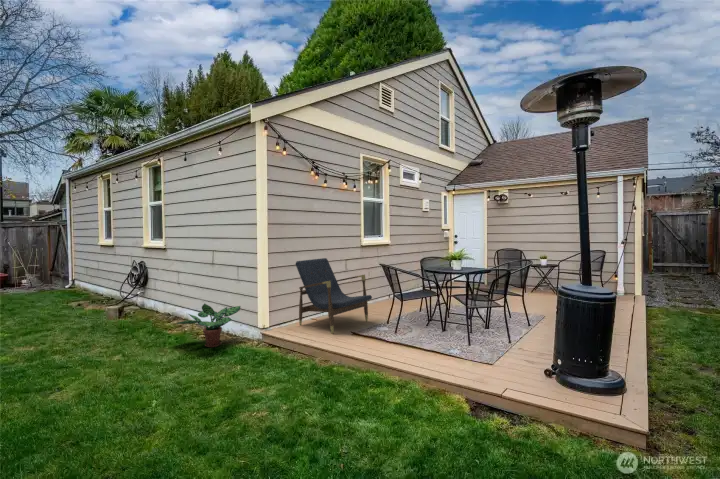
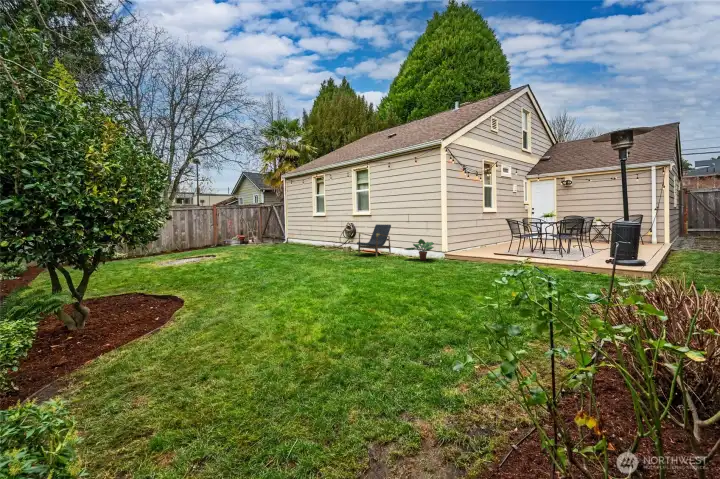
lounge chair: present [296,258,372,334] -> present [357,224,391,257]

